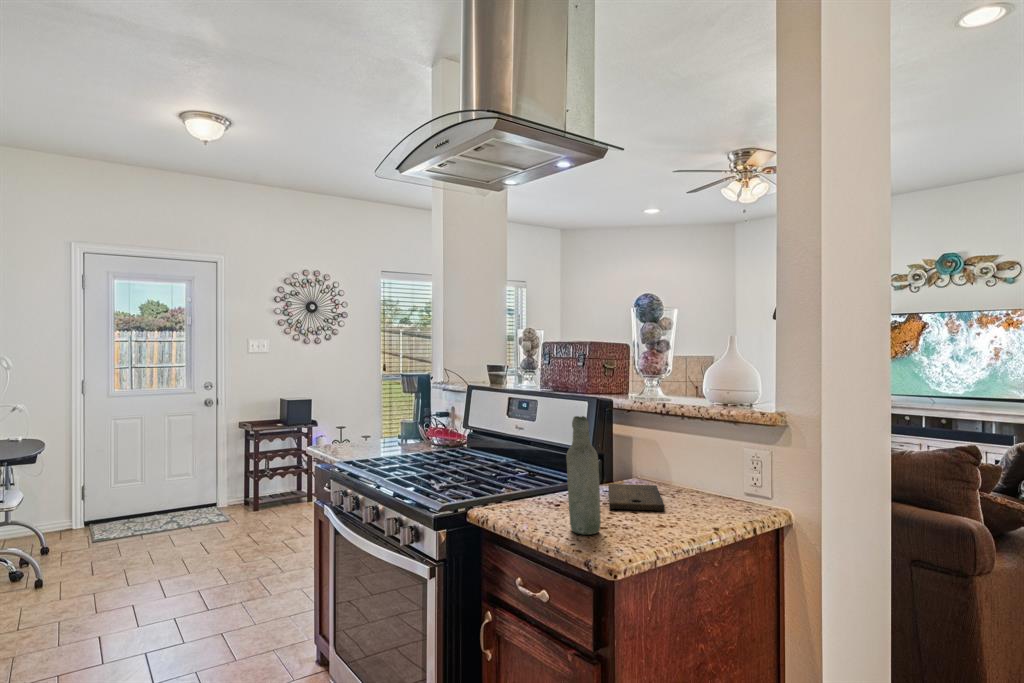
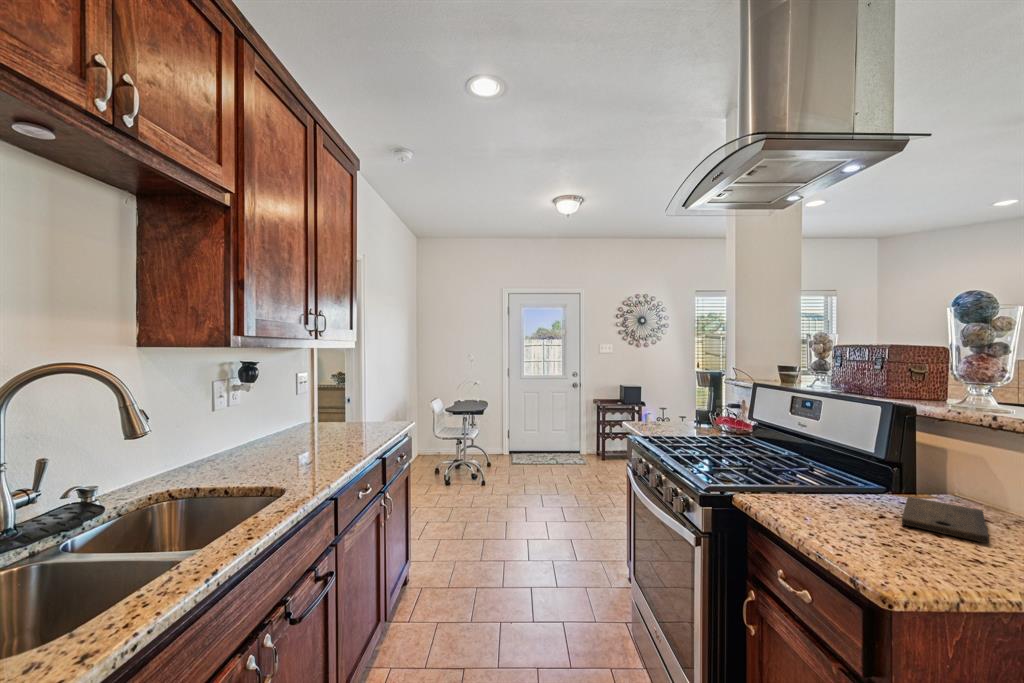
bottle: present [566,416,601,535] -> none [833,421,880,549]

